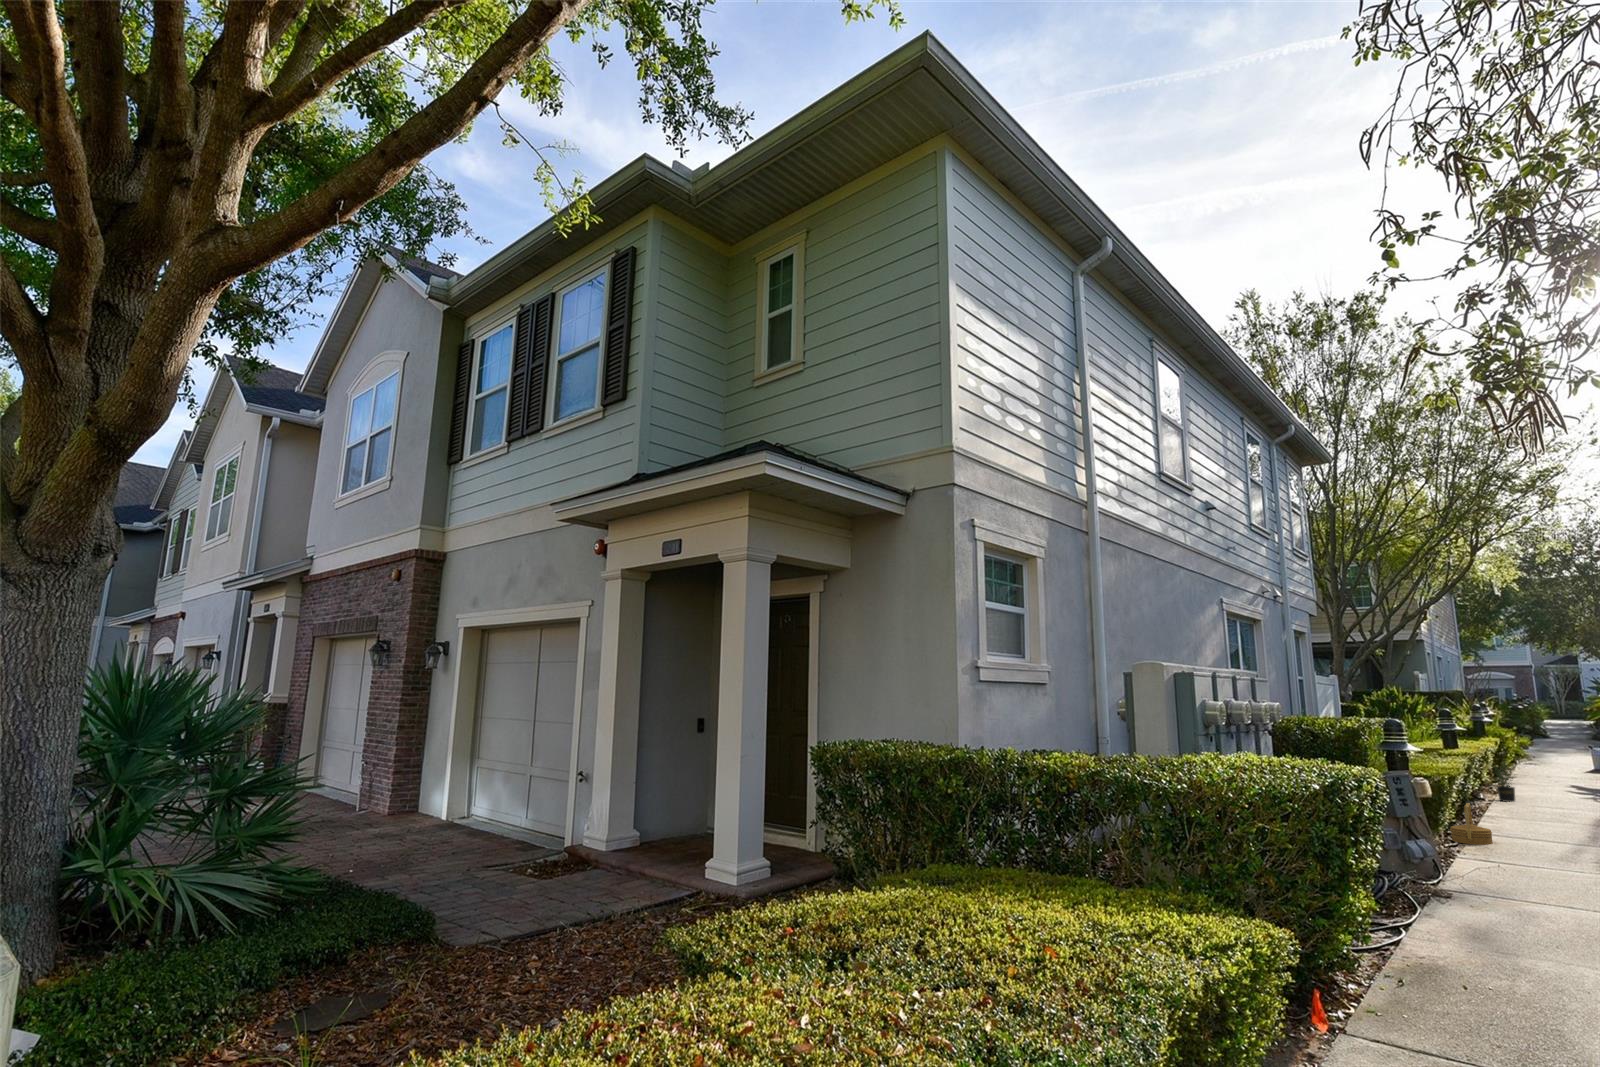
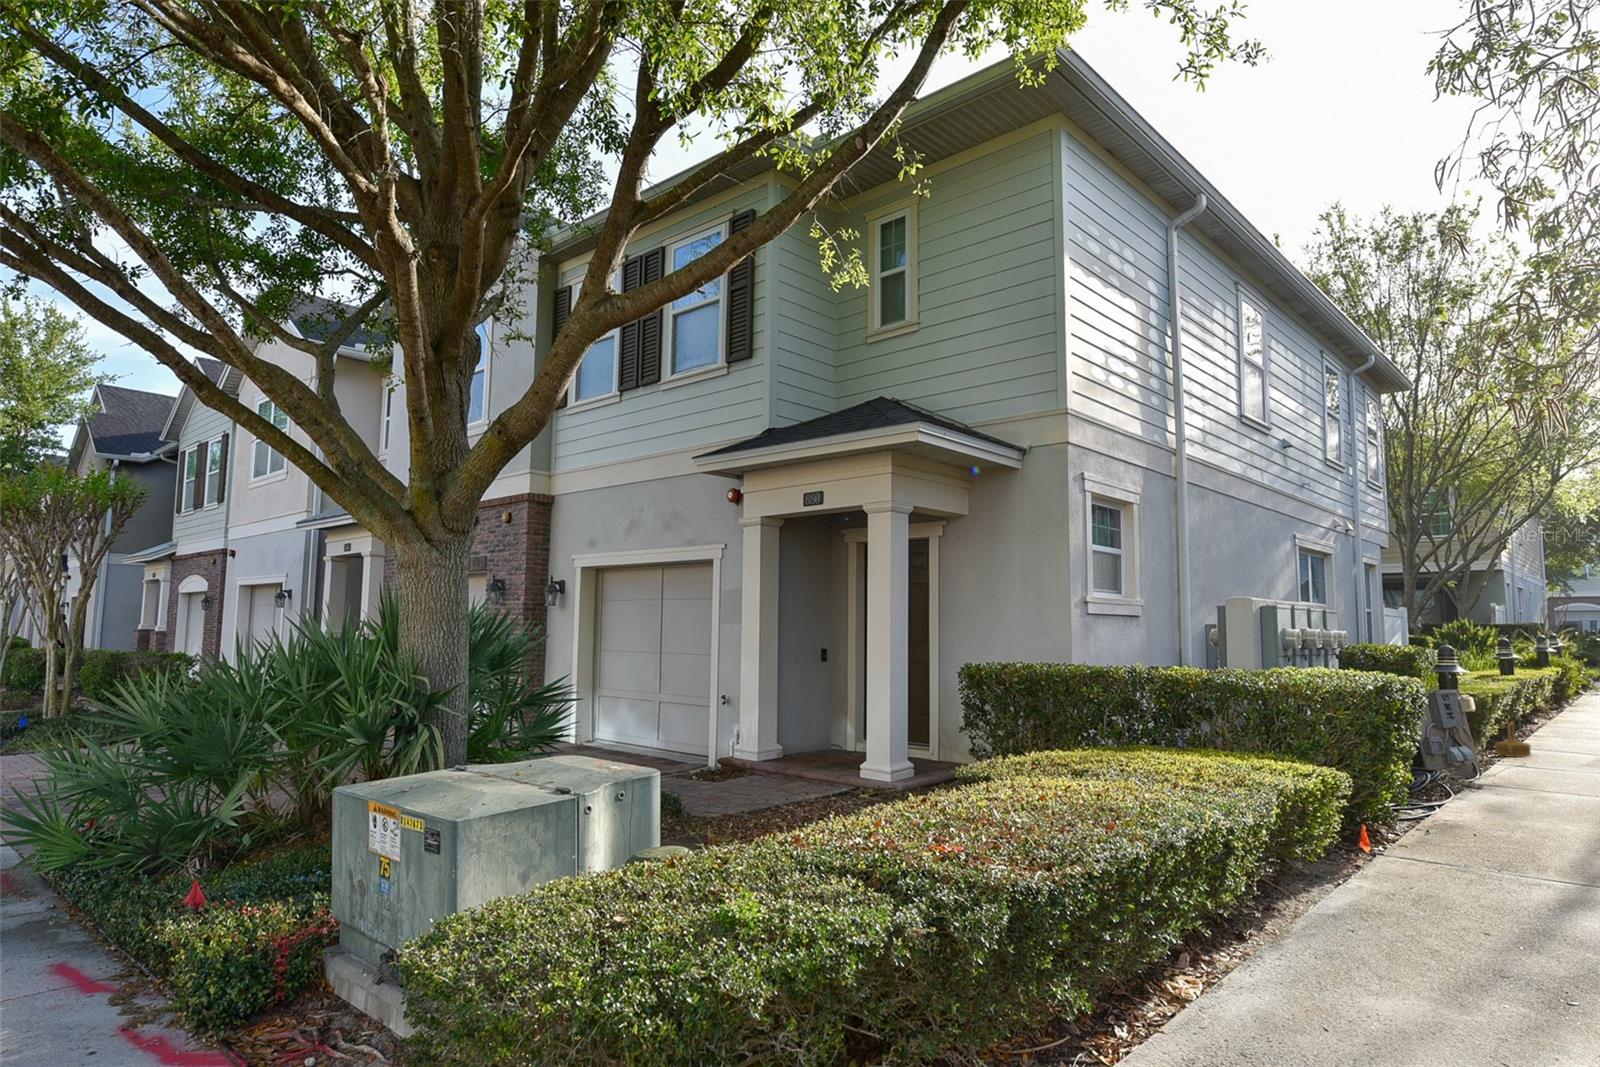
potted plant: present [1495,763,1515,802] -> none [1540,686,1572,727]

